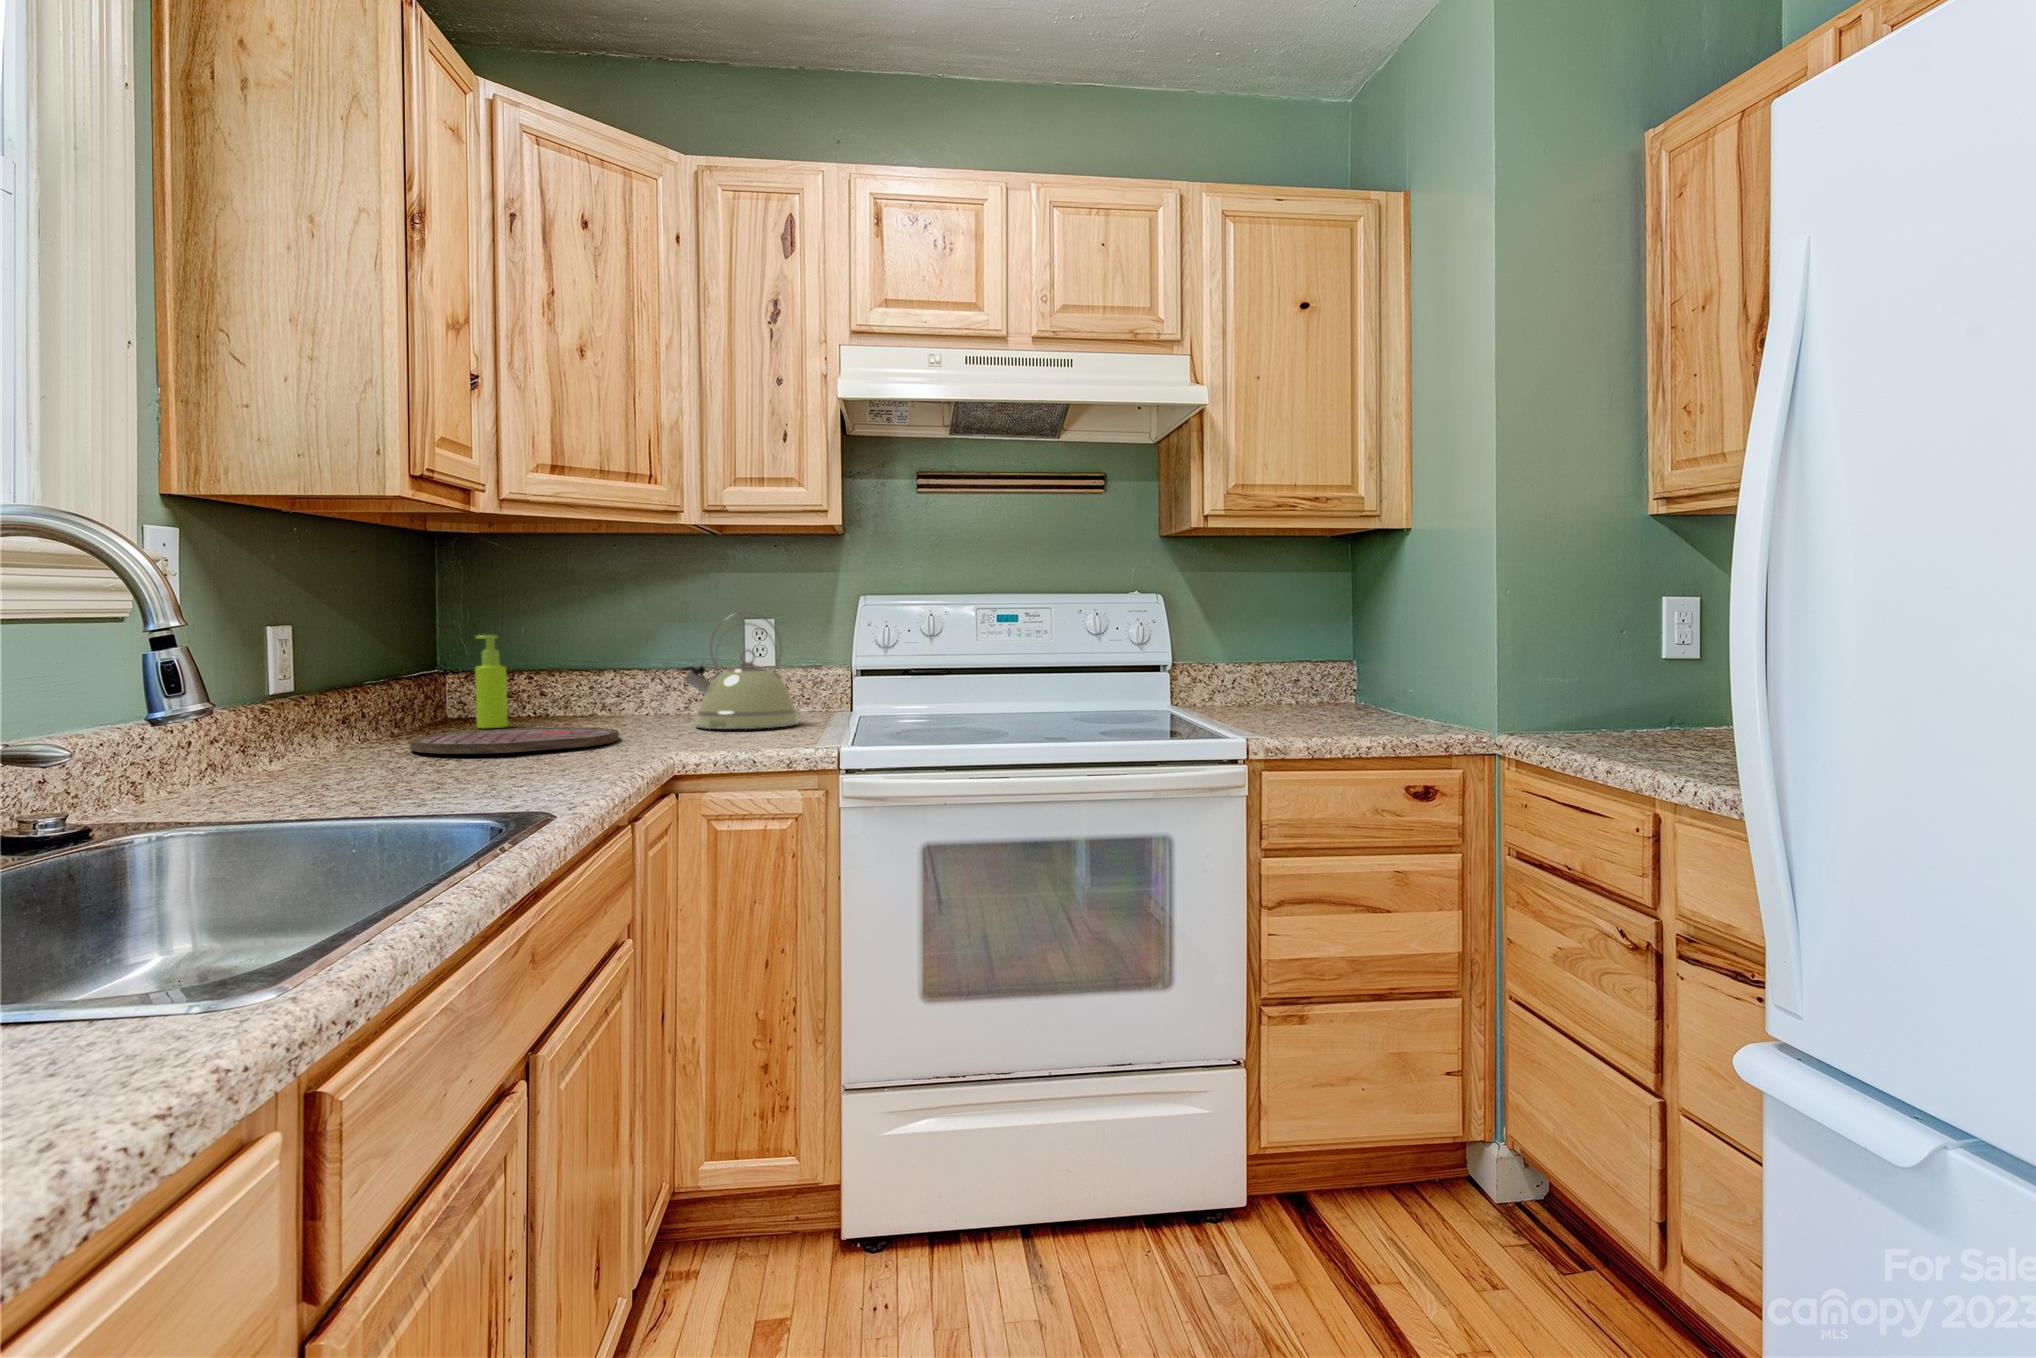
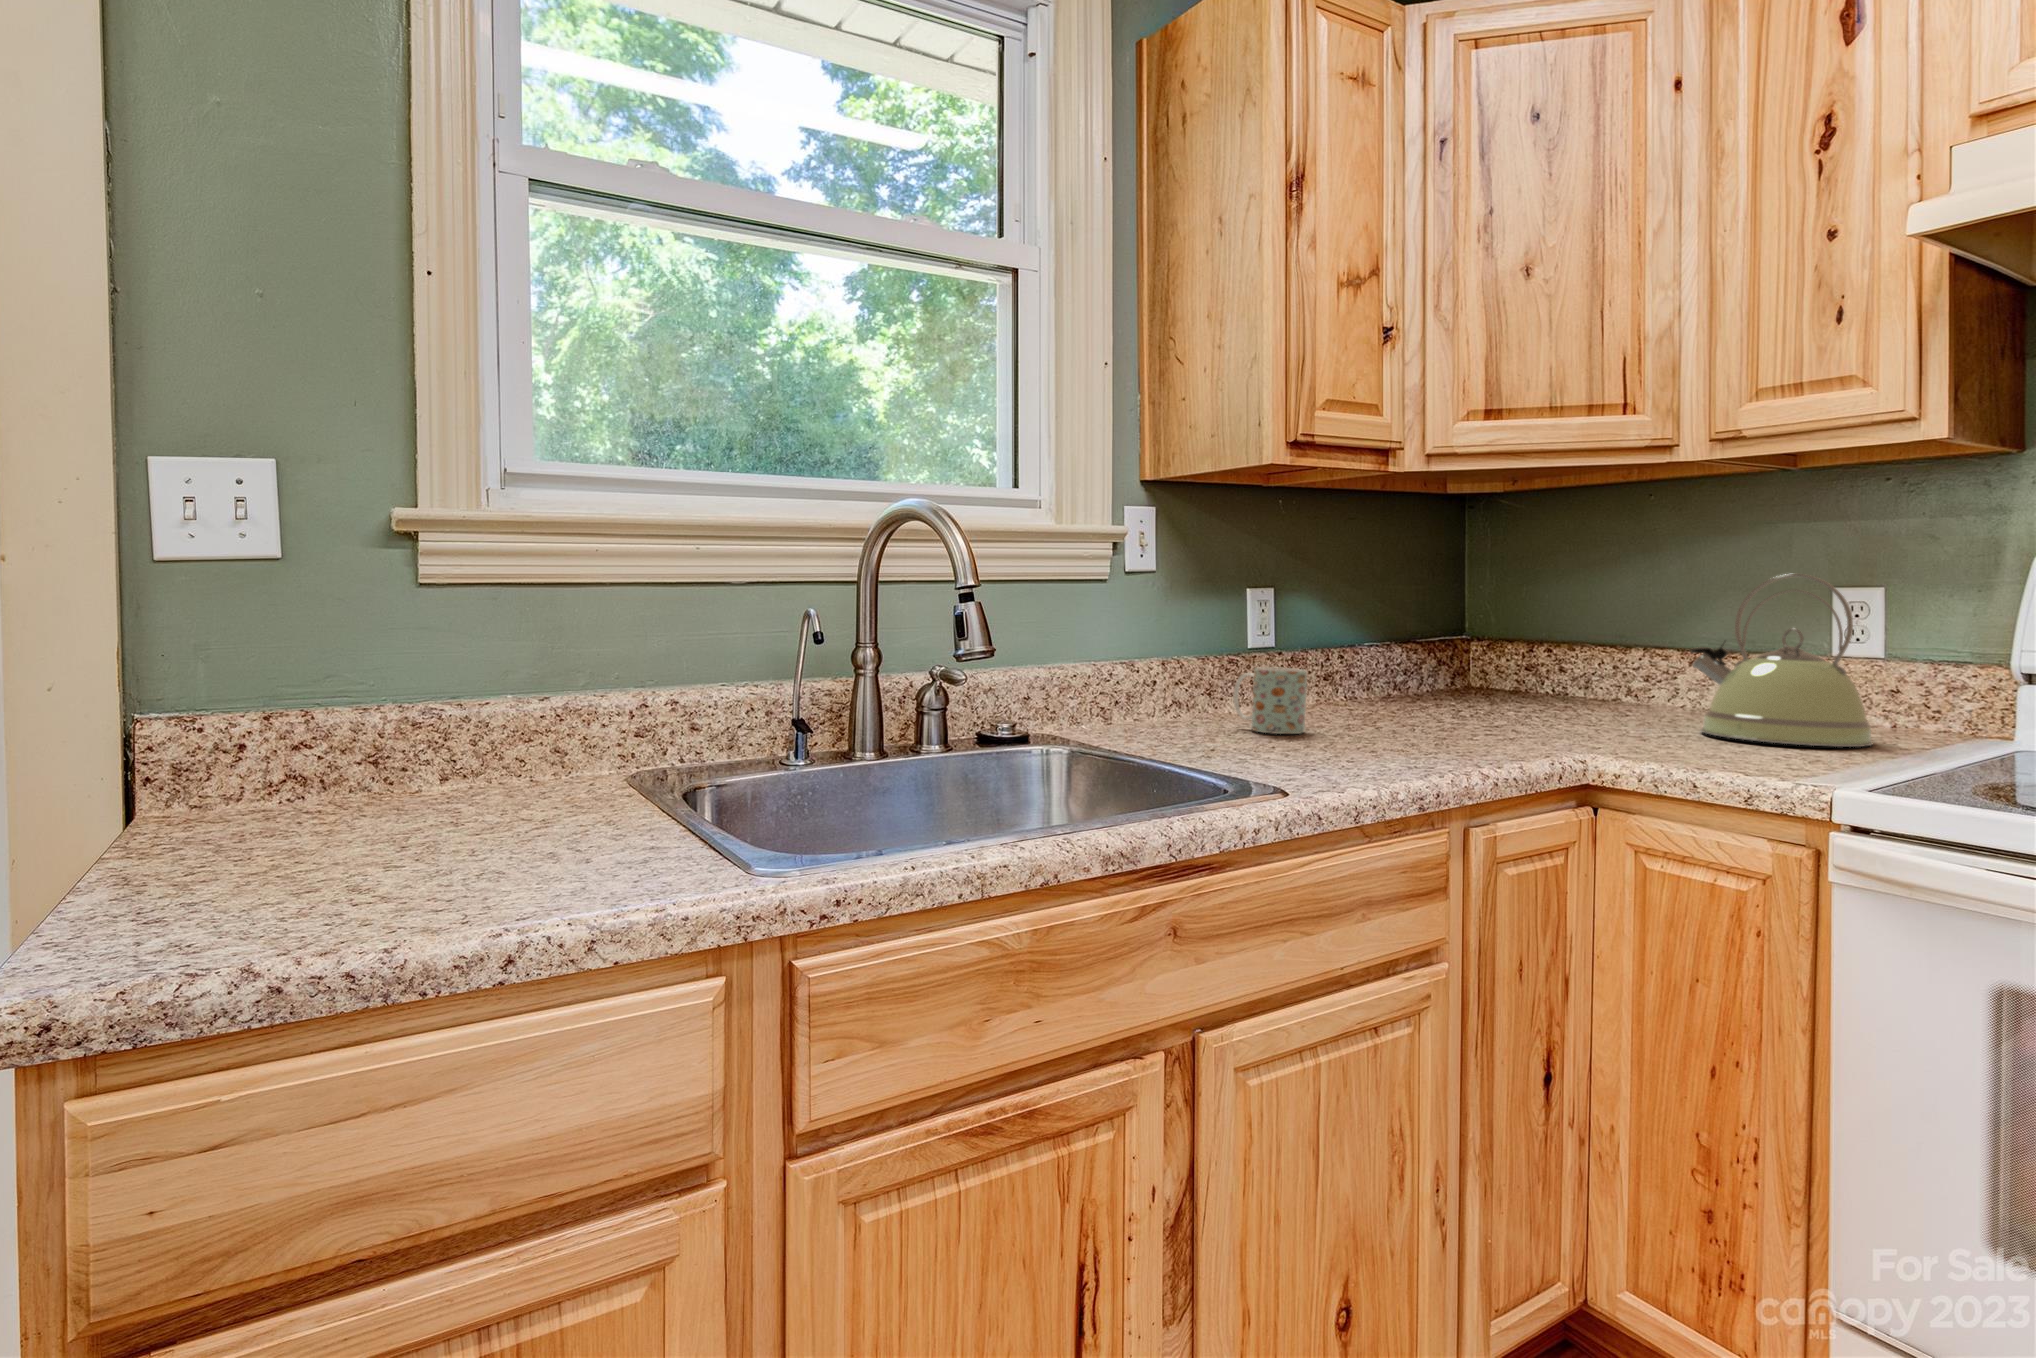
soap dispenser: present [475,635,508,728] -> none [1466,597,1502,703]
mug: none [312,710,407,778] -> present [1233,667,1307,734]
cutting board: present [410,727,619,754] -> none [1352,701,1576,734]

